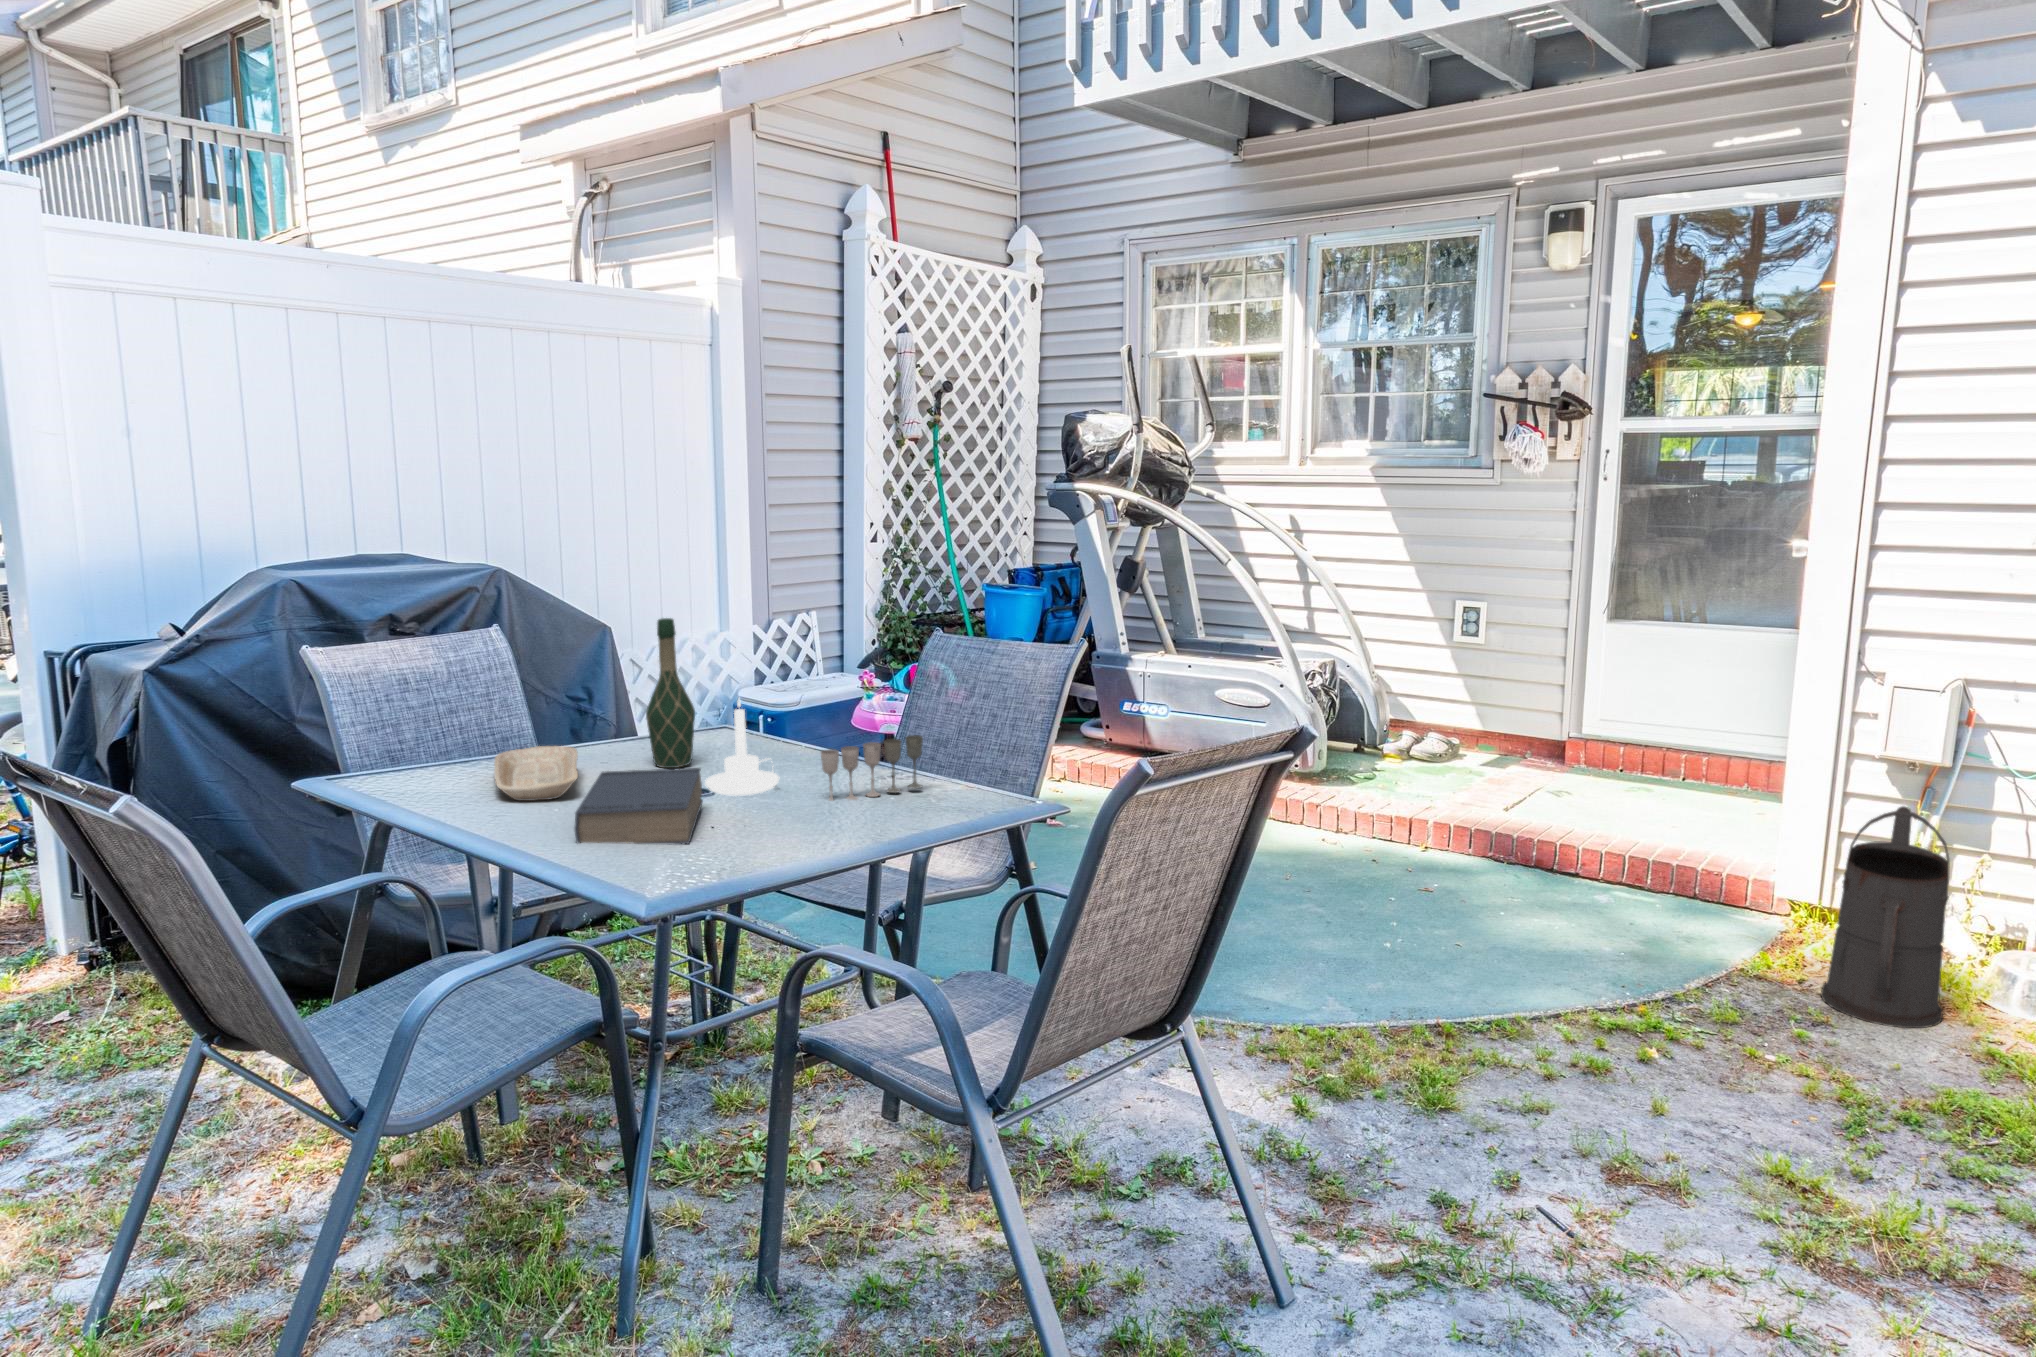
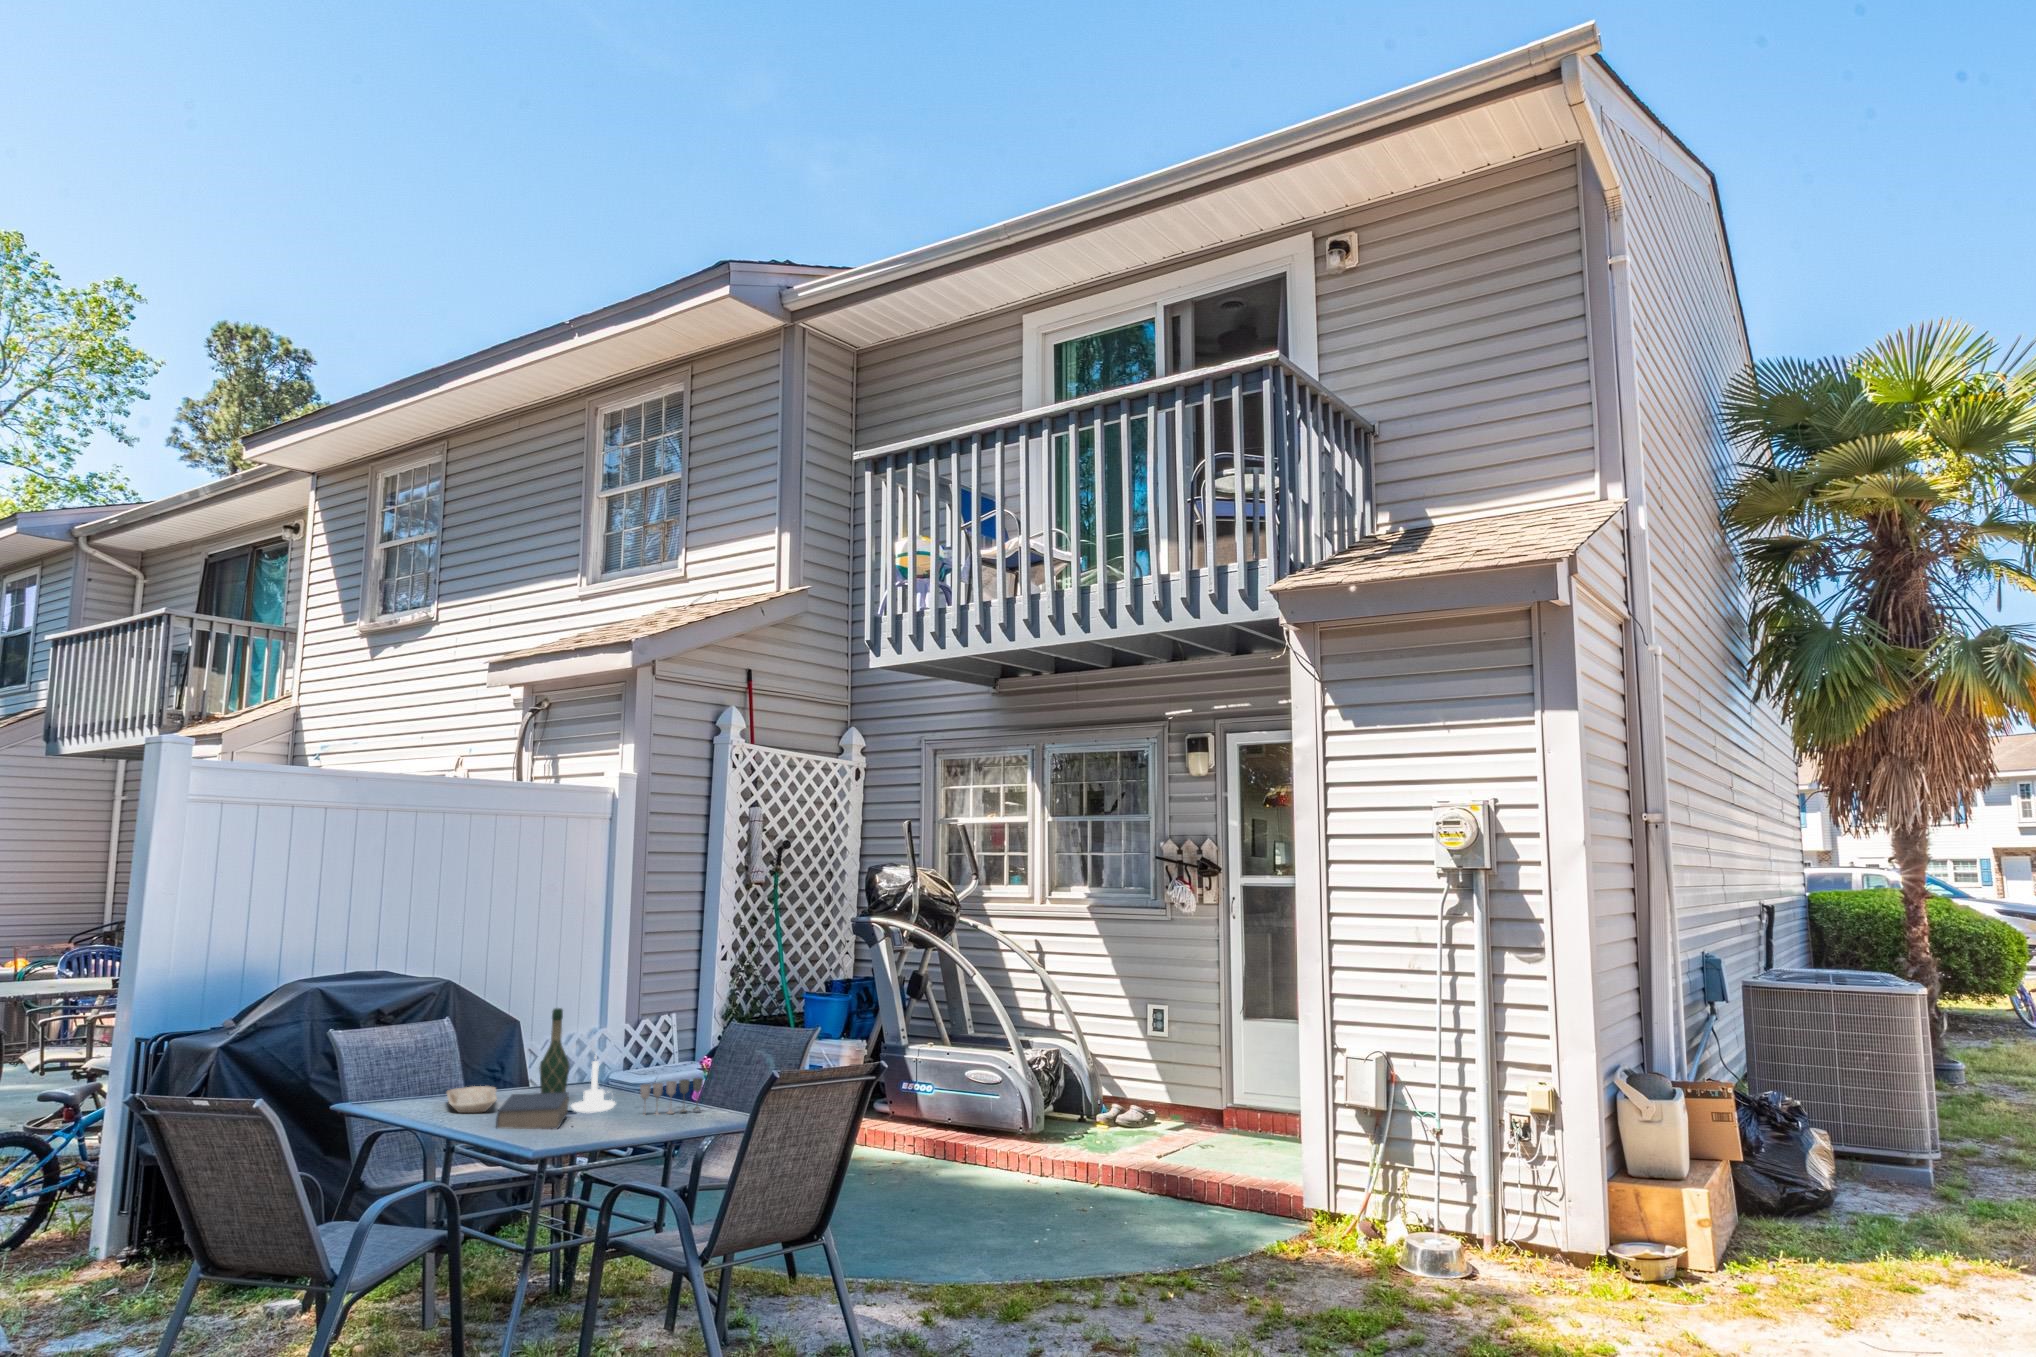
watering can: present [1821,806,1950,1028] -> none [1300,1133,1368,1279]

